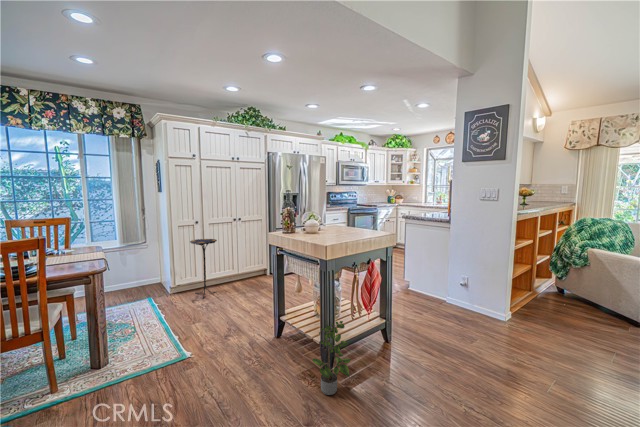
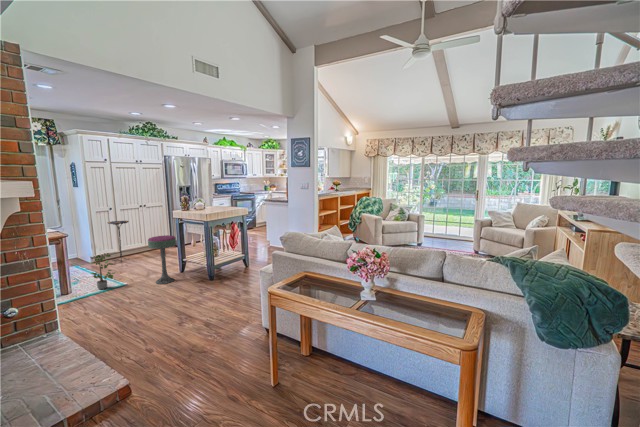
bar stool: none [222,277,269,371] -> present [148,235,176,284]
potted plant: present [313,321,351,395] -> present [91,253,114,289]

